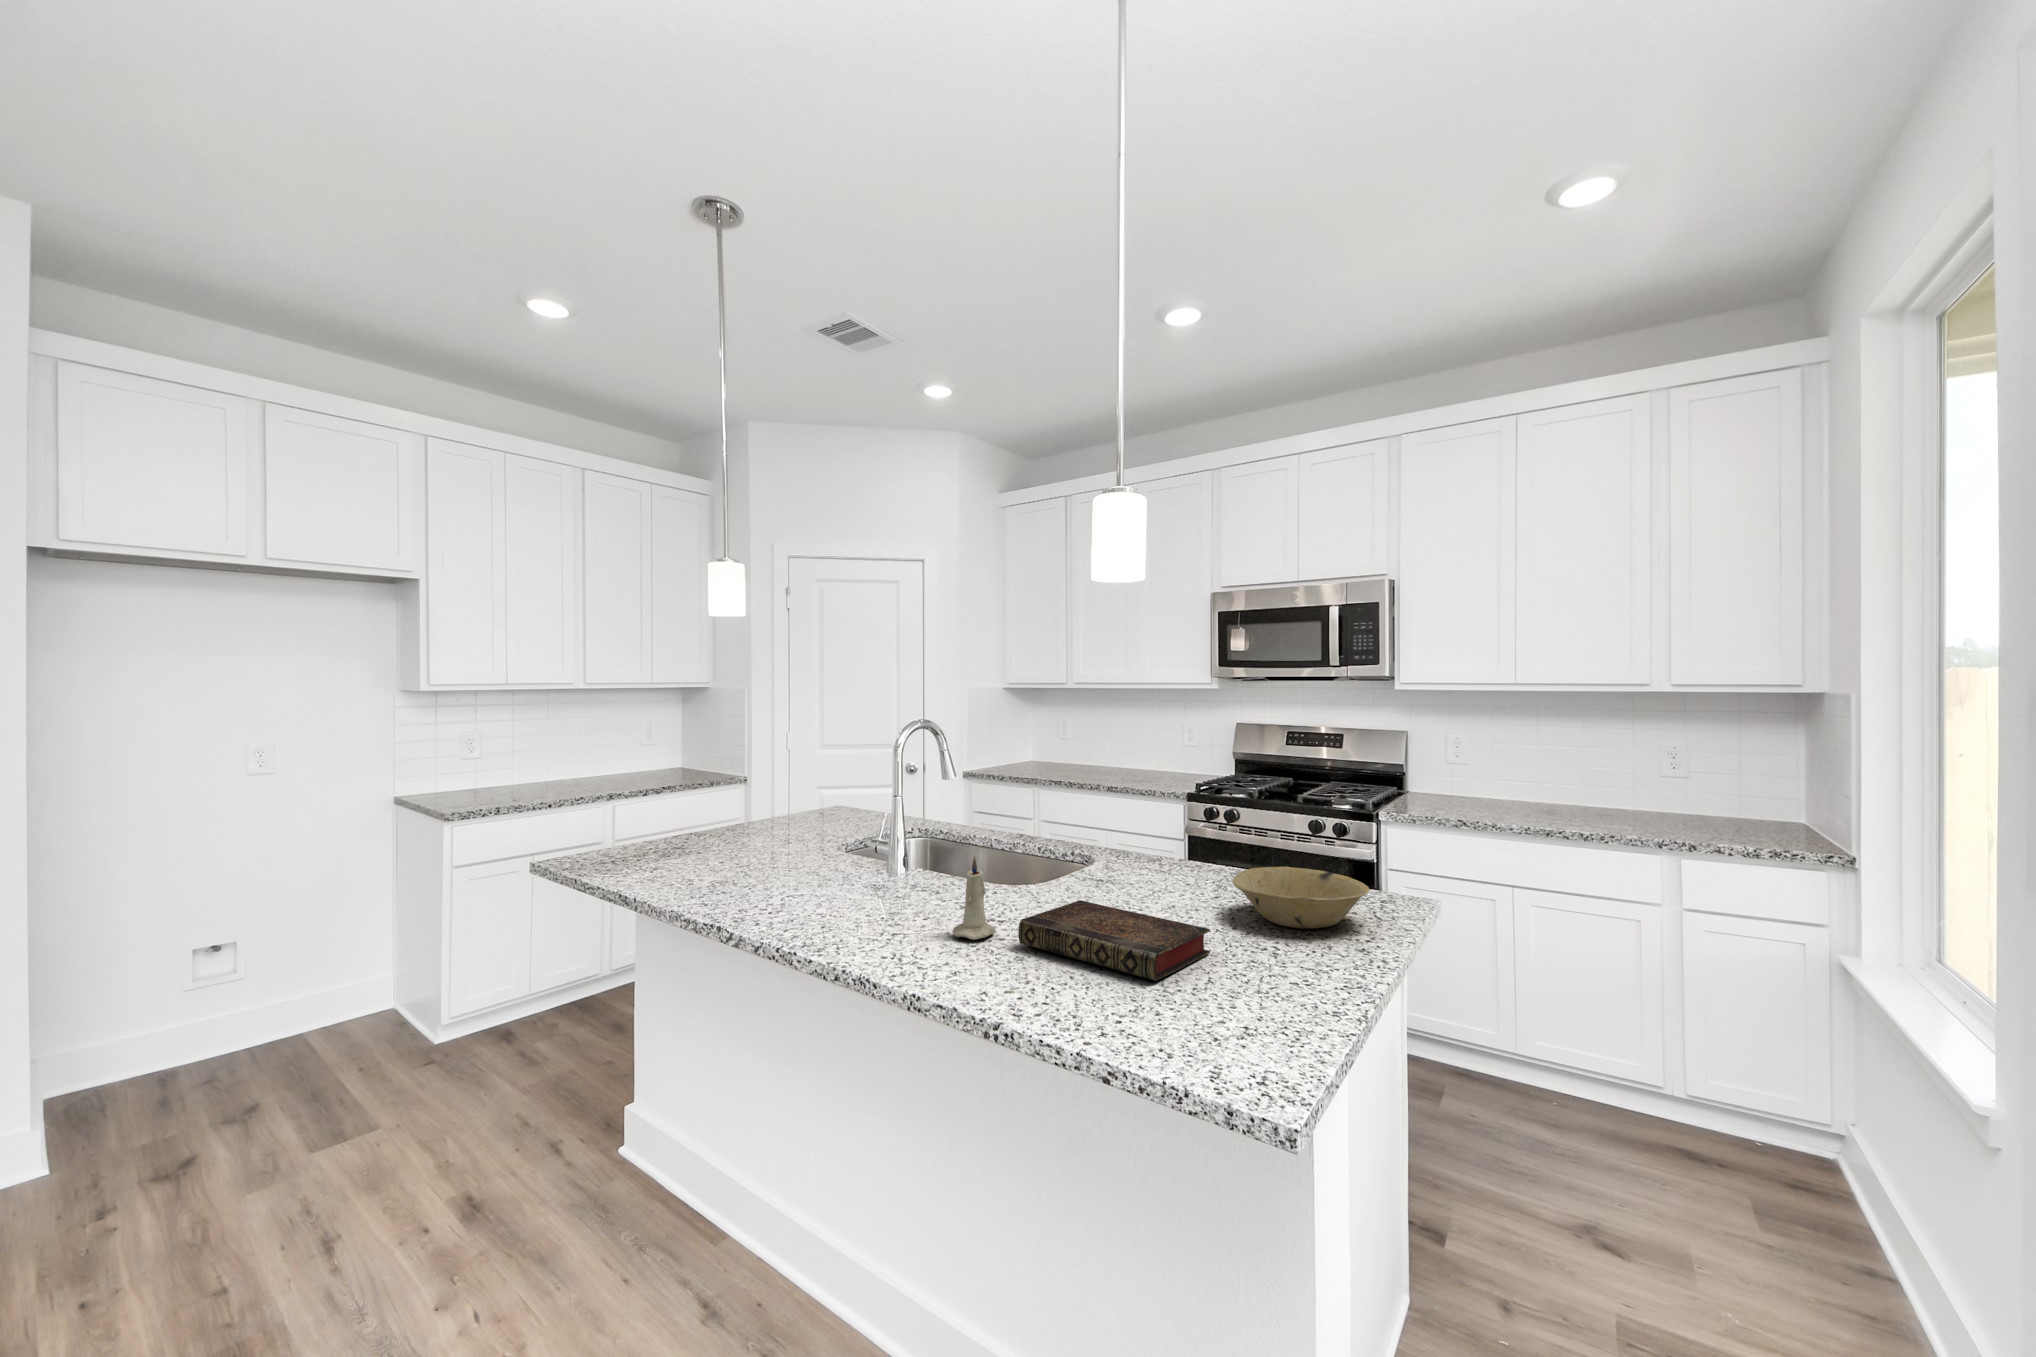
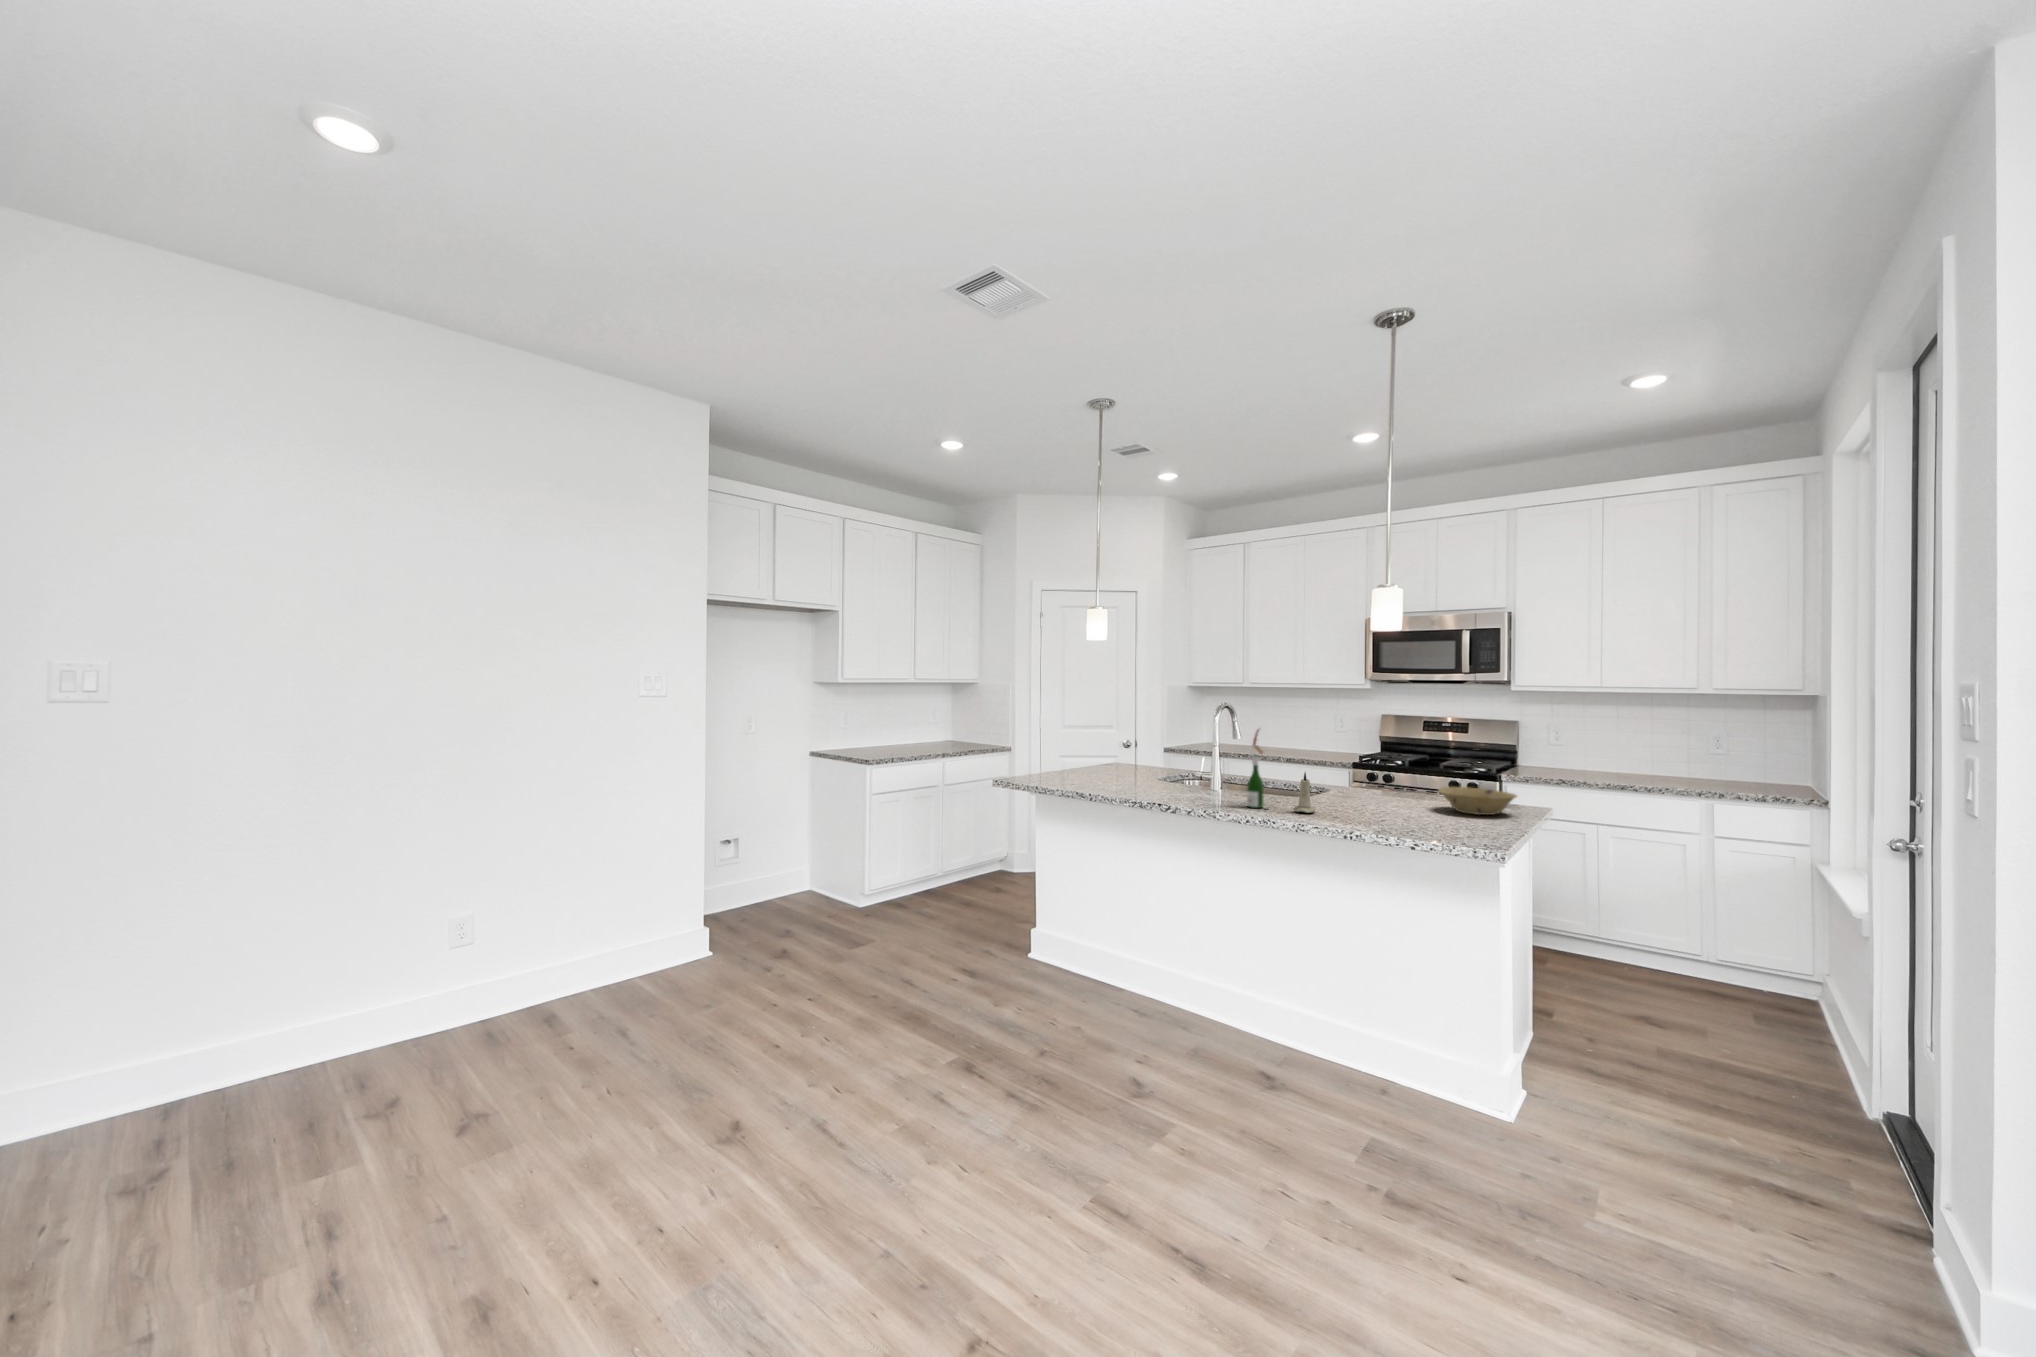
wine bottle: none [882,772,917,928] -> present [1247,730,1264,808]
book: present [1018,900,1210,981] -> none [1334,798,1437,826]

